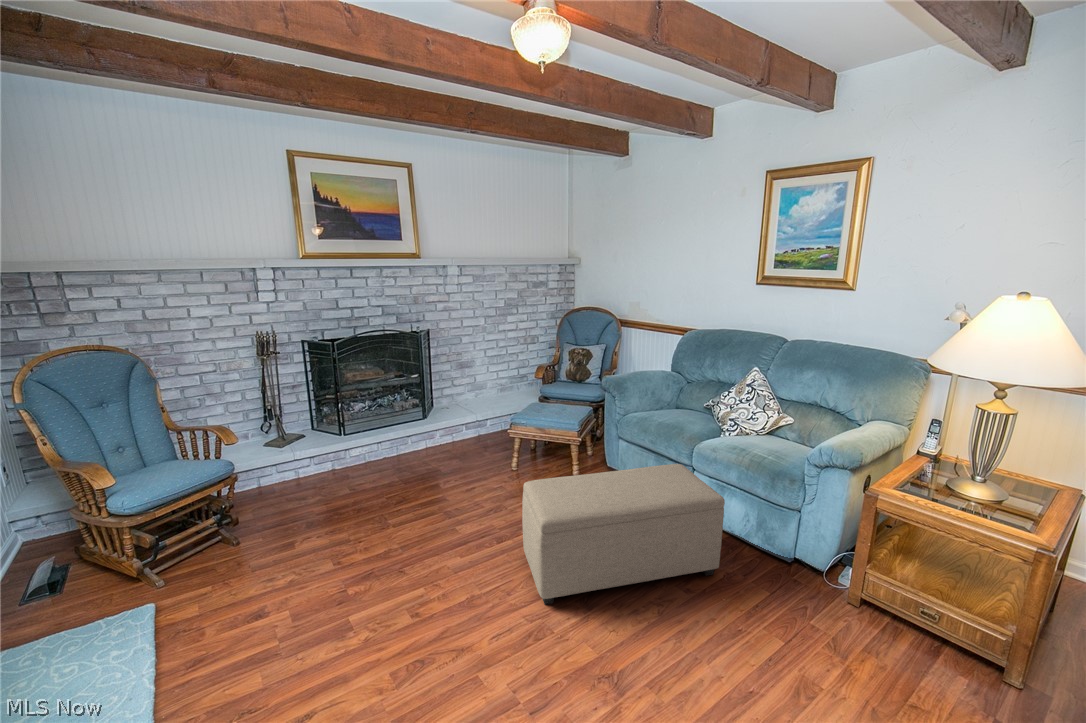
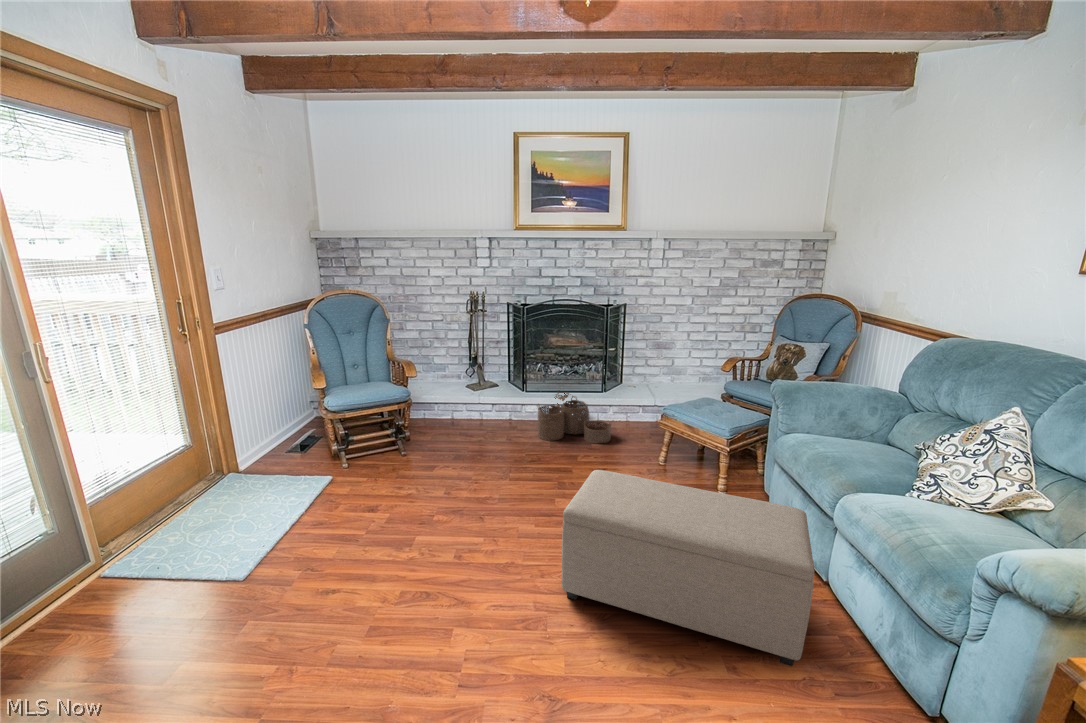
woven basket: none [373,424,454,478] -> present [538,392,611,444]

